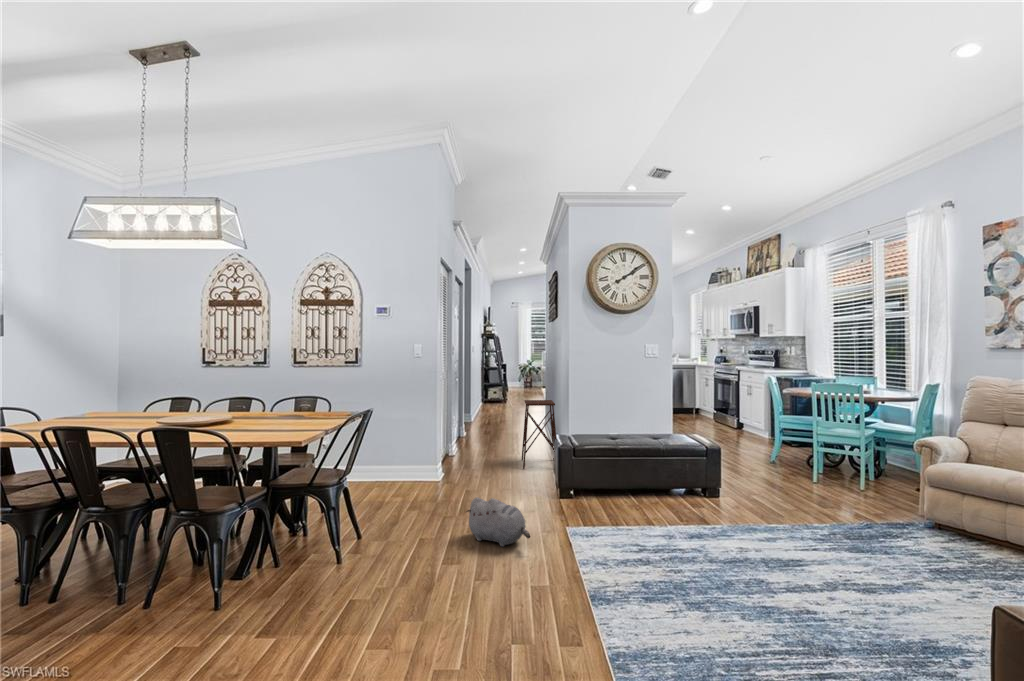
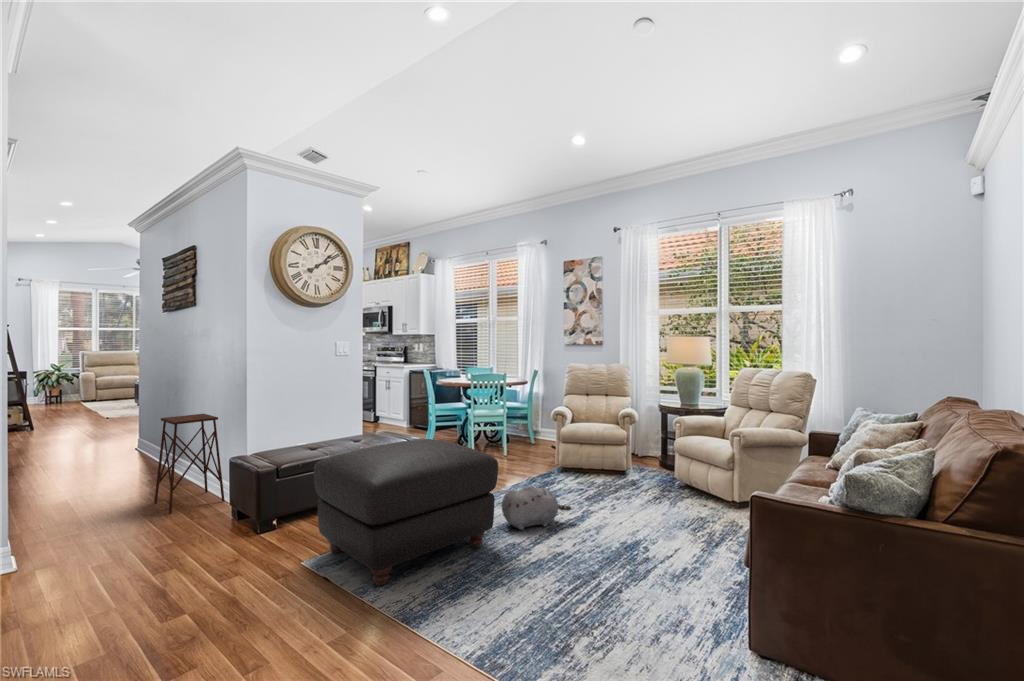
ottoman: none [578,443,741,569] -> present [314,439,498,586]
plush toy: present [466,497,530,547] -> present [502,486,571,530]

